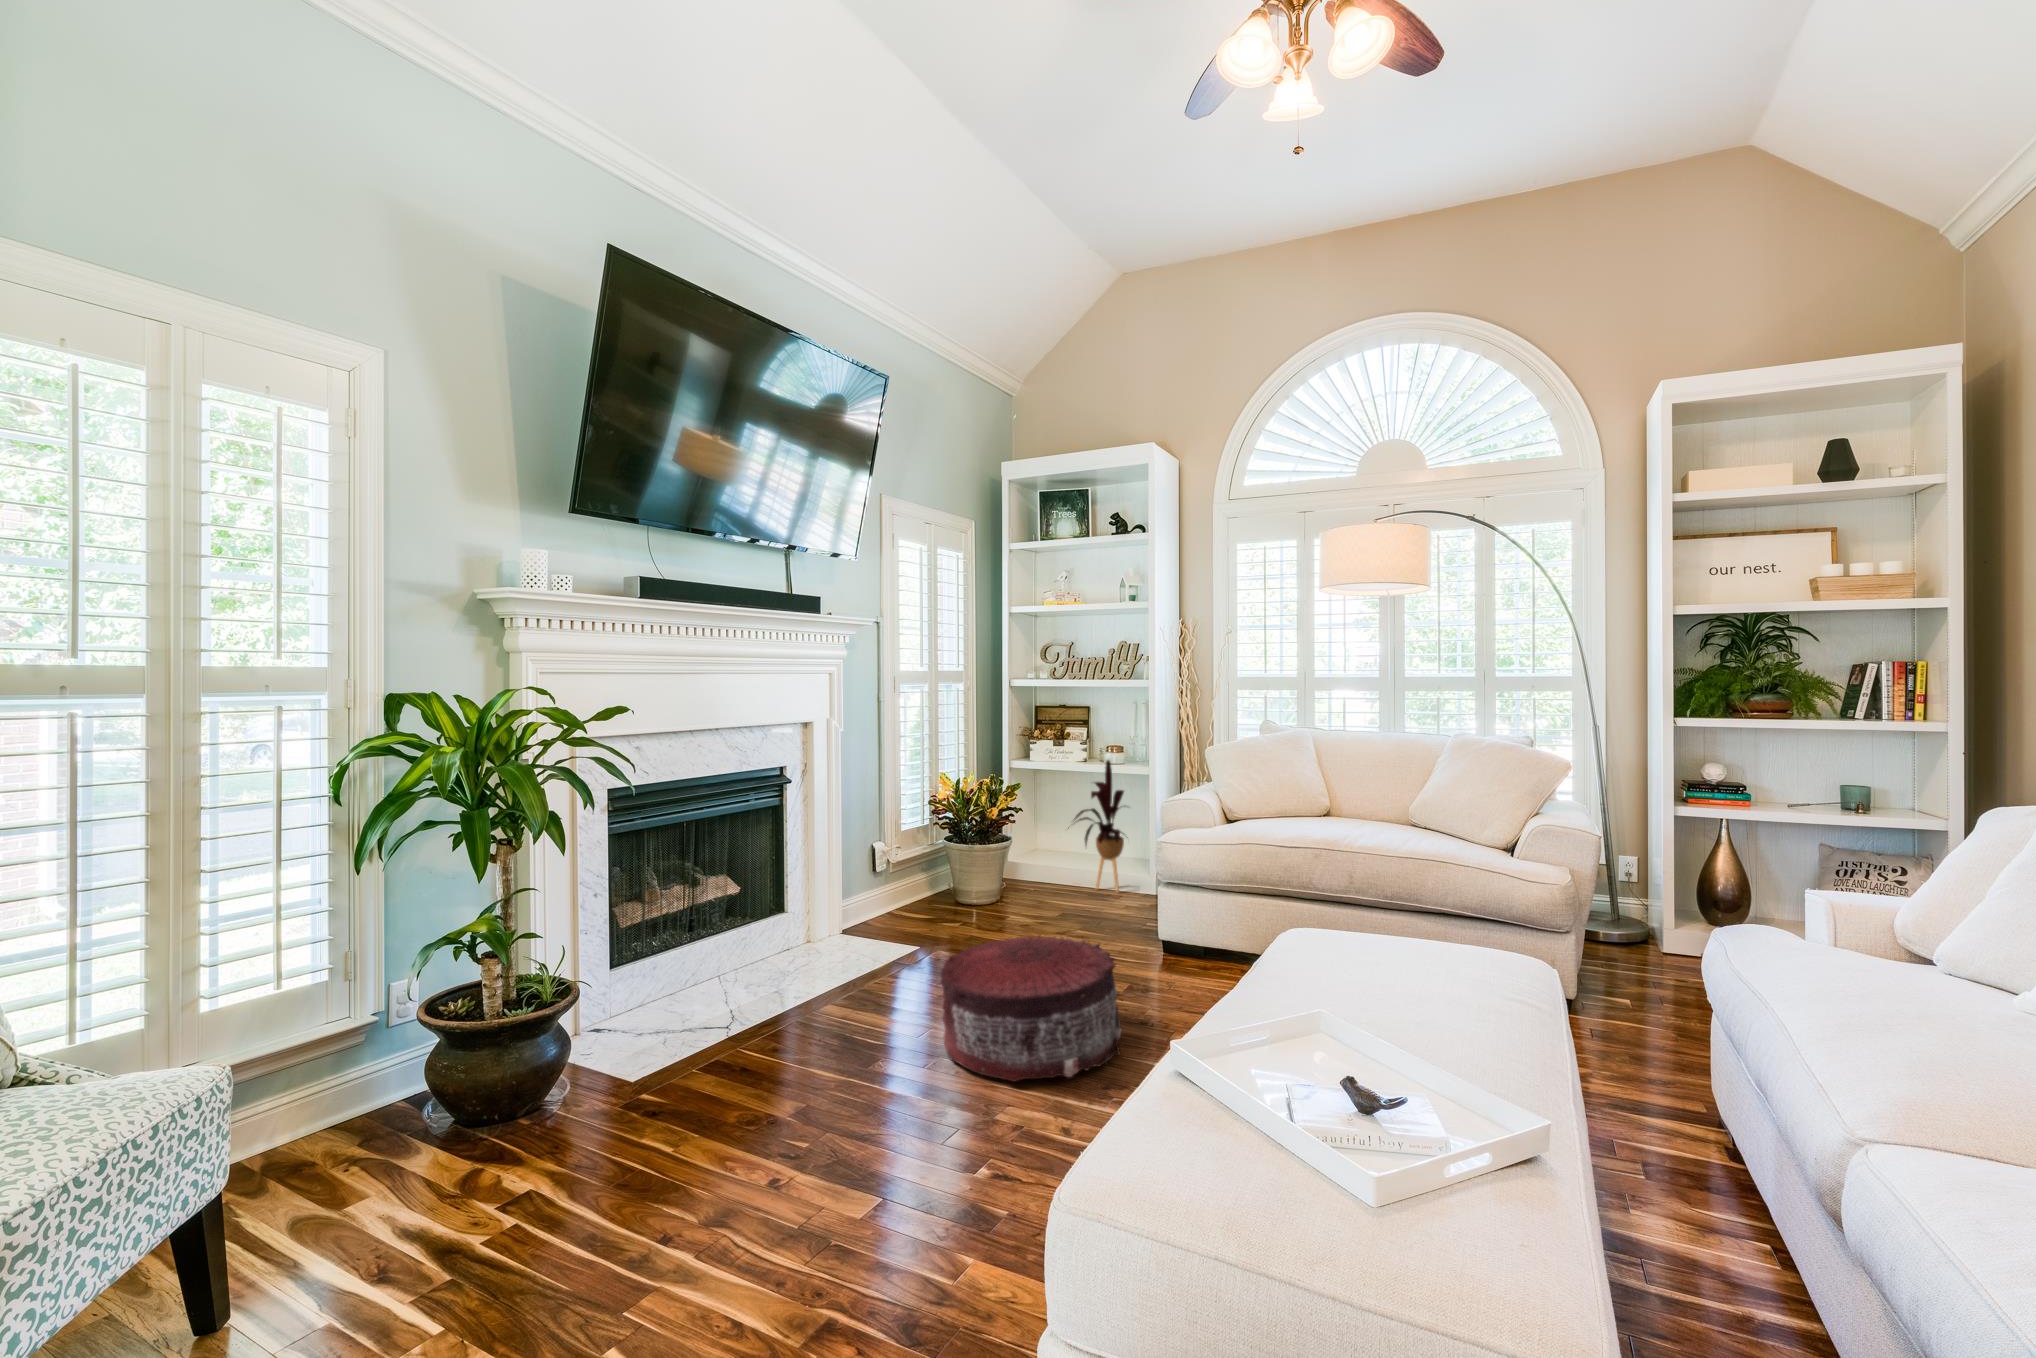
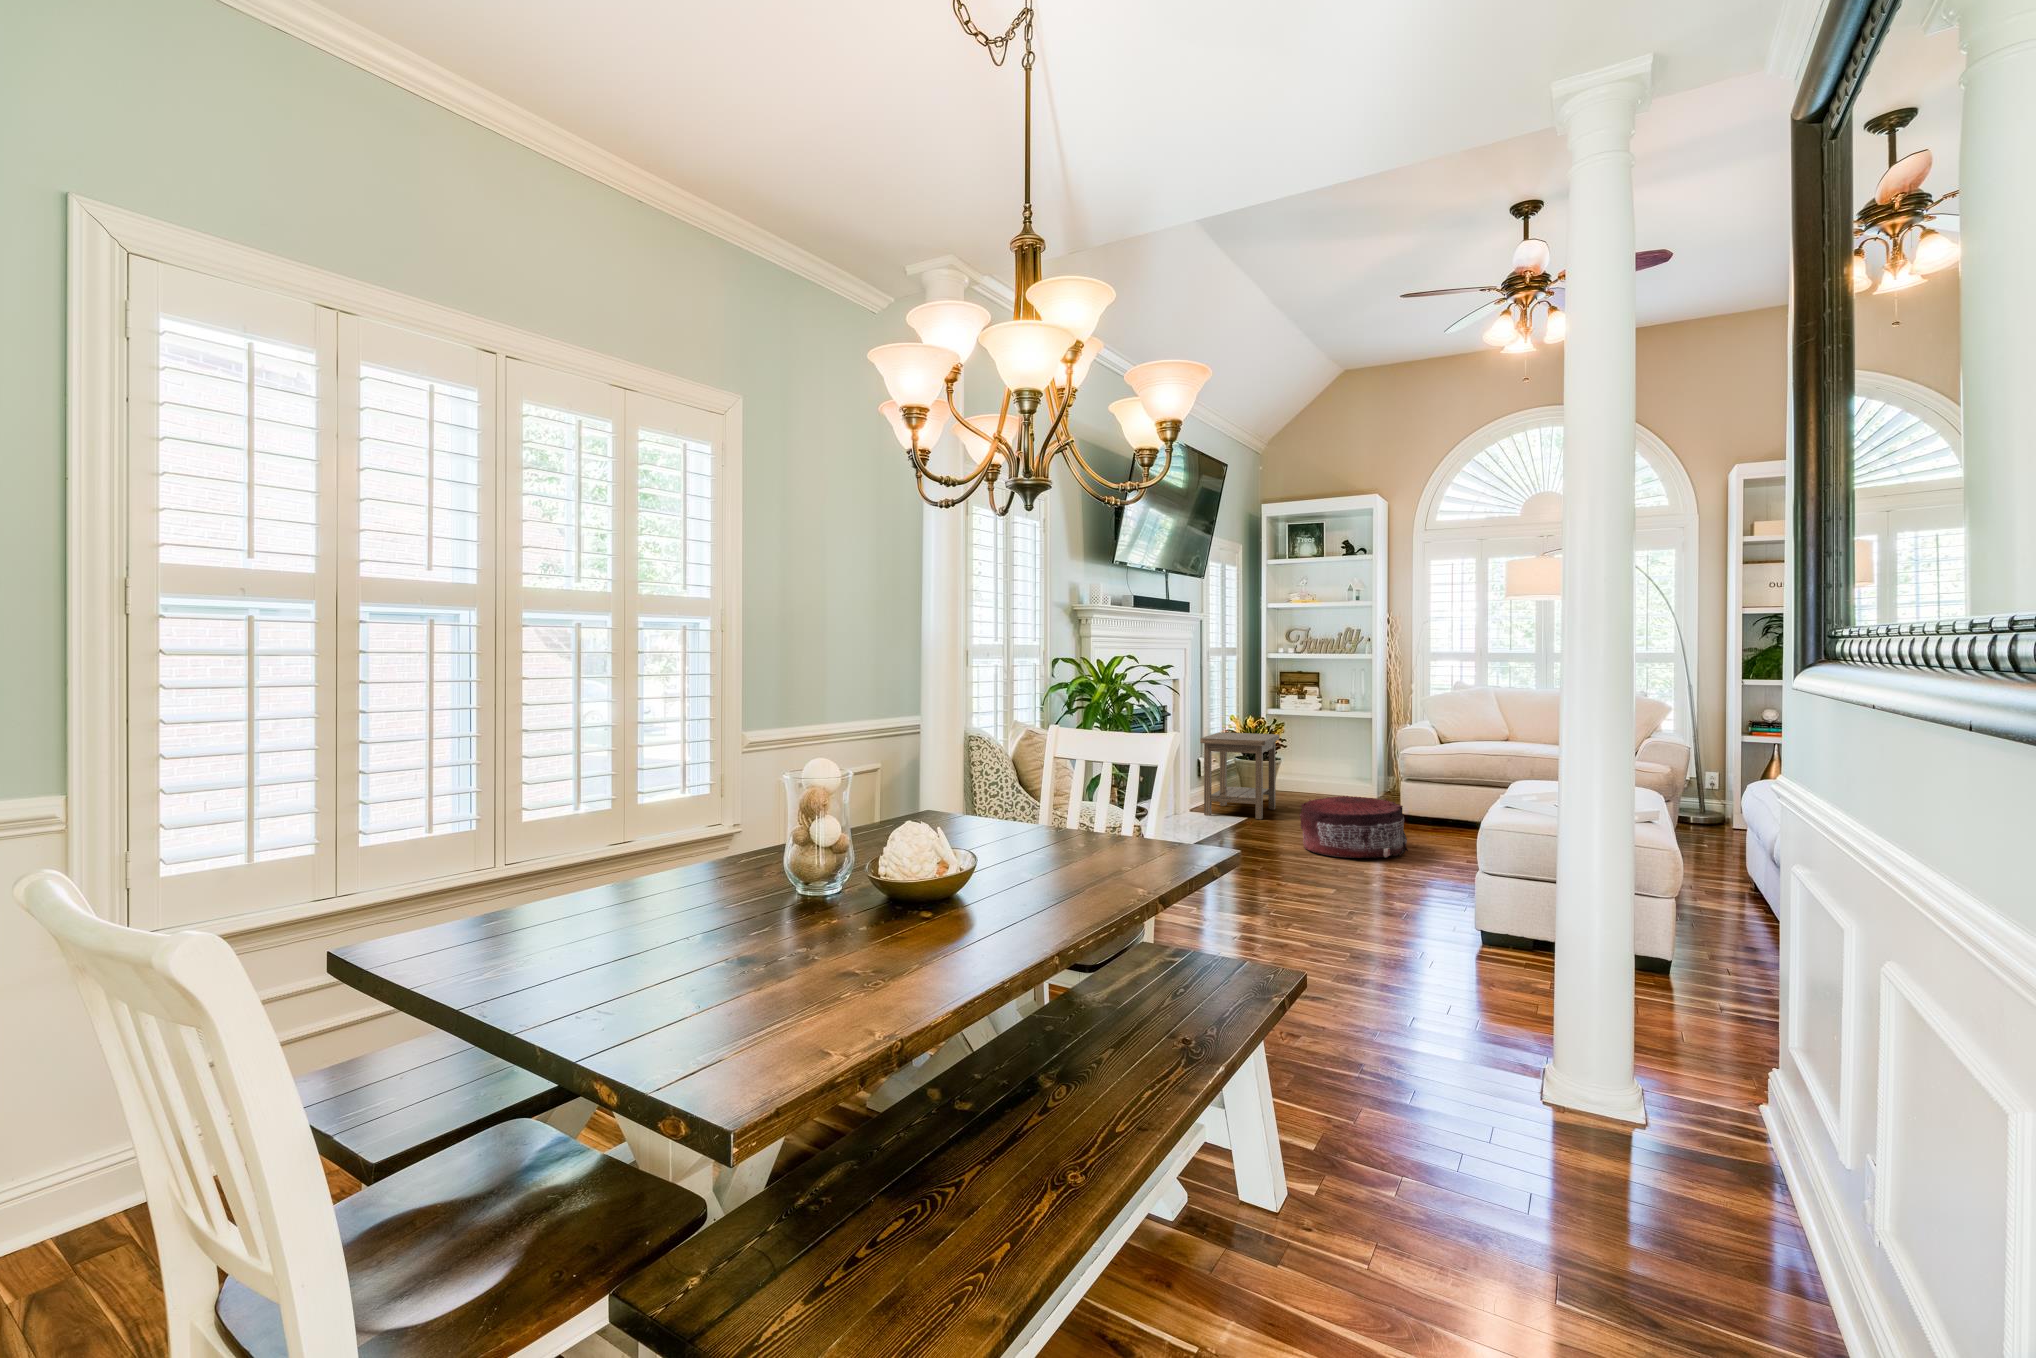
house plant: present [1073,760,1128,892] -> none [1310,709,1360,799]
side table: none [858,800,998,950] -> present [1200,732,1279,819]

